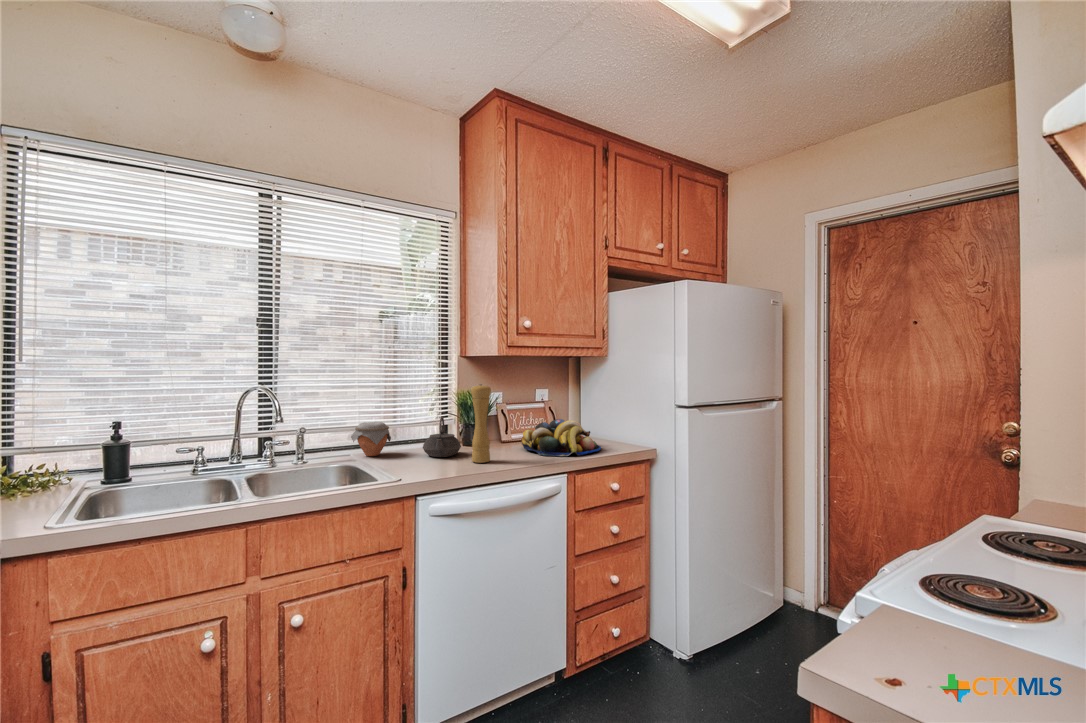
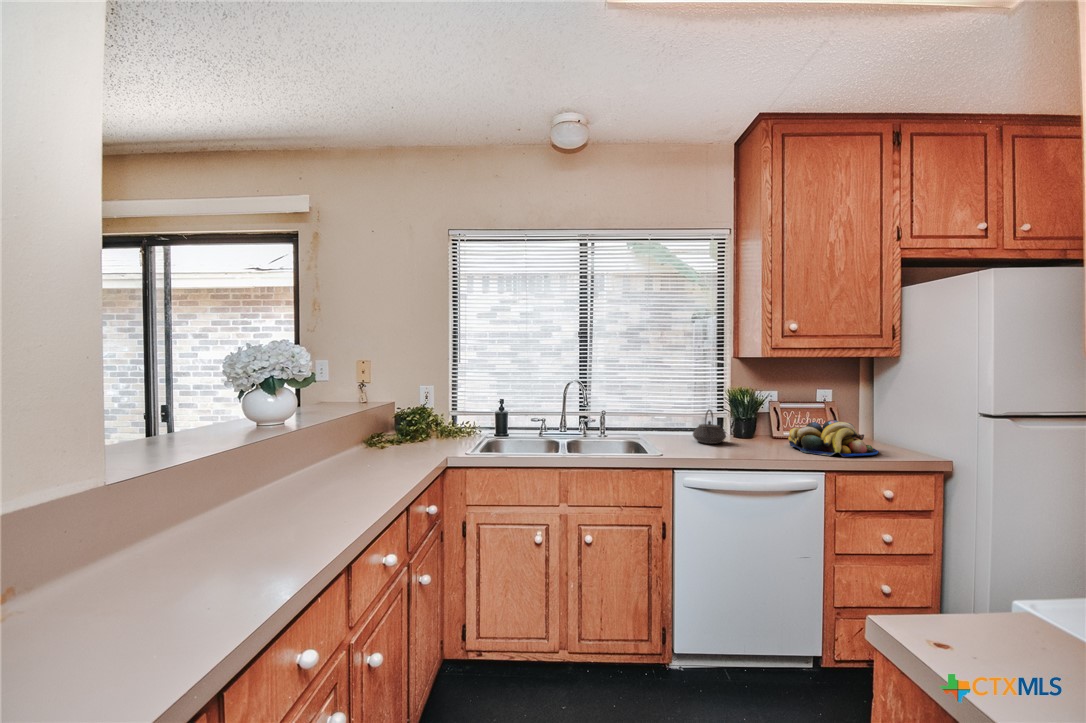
pepper mill: present [471,384,491,463] -> none [730,383,748,451]
jar: present [351,422,391,456] -> none [638,410,669,437]

